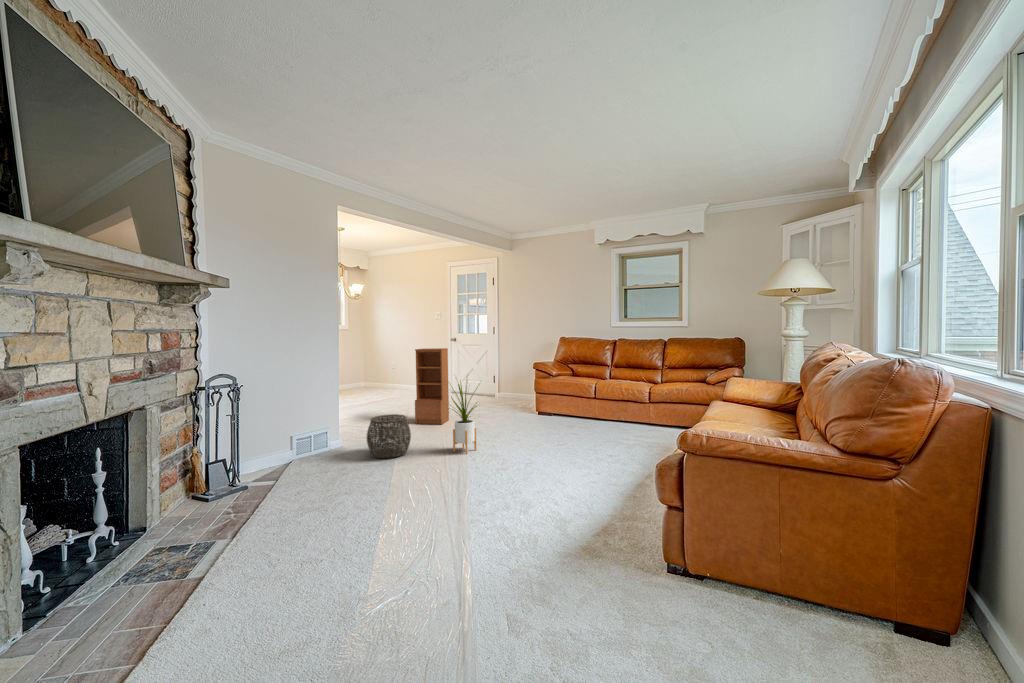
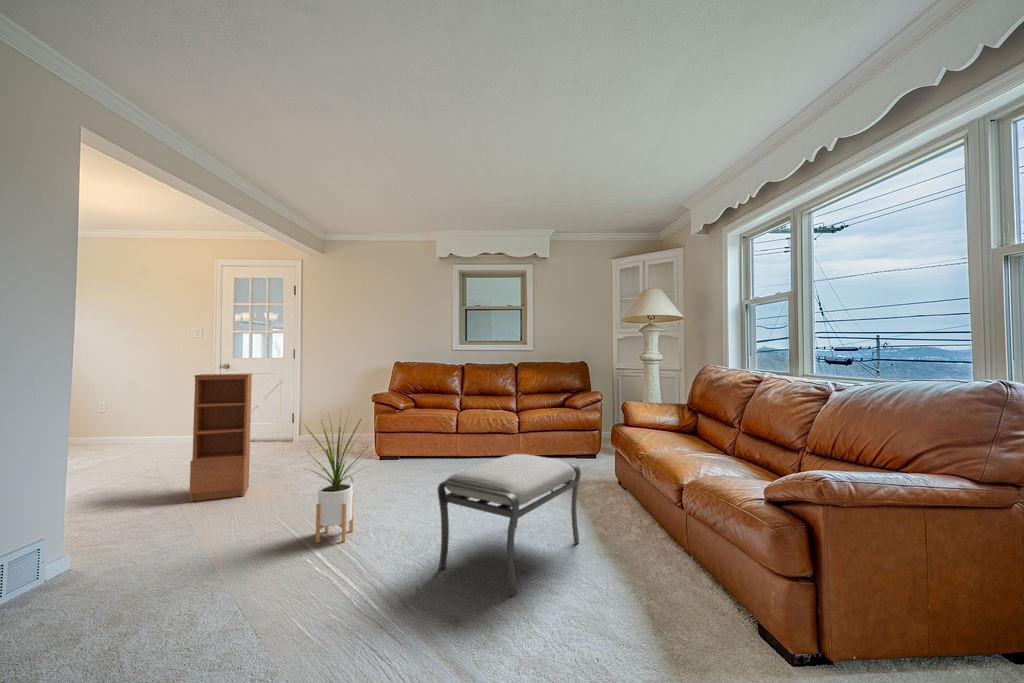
ottoman: none [497,412,604,494] -> present [438,454,581,597]
woven basket: present [367,414,411,458] -> none [129,494,236,594]

